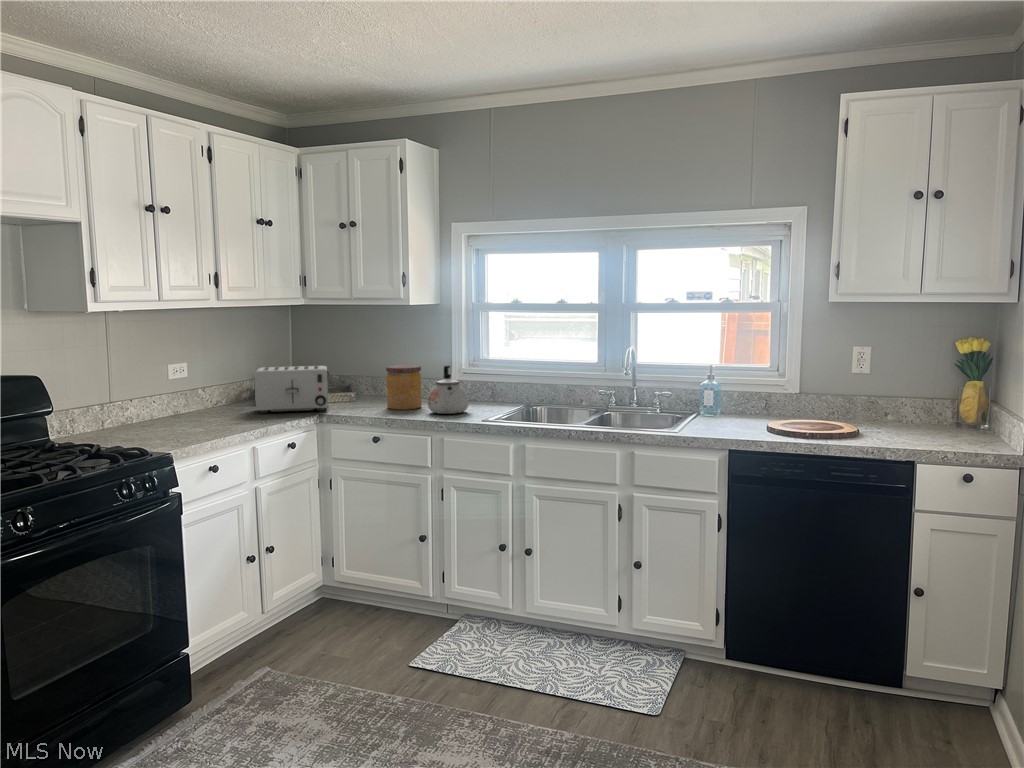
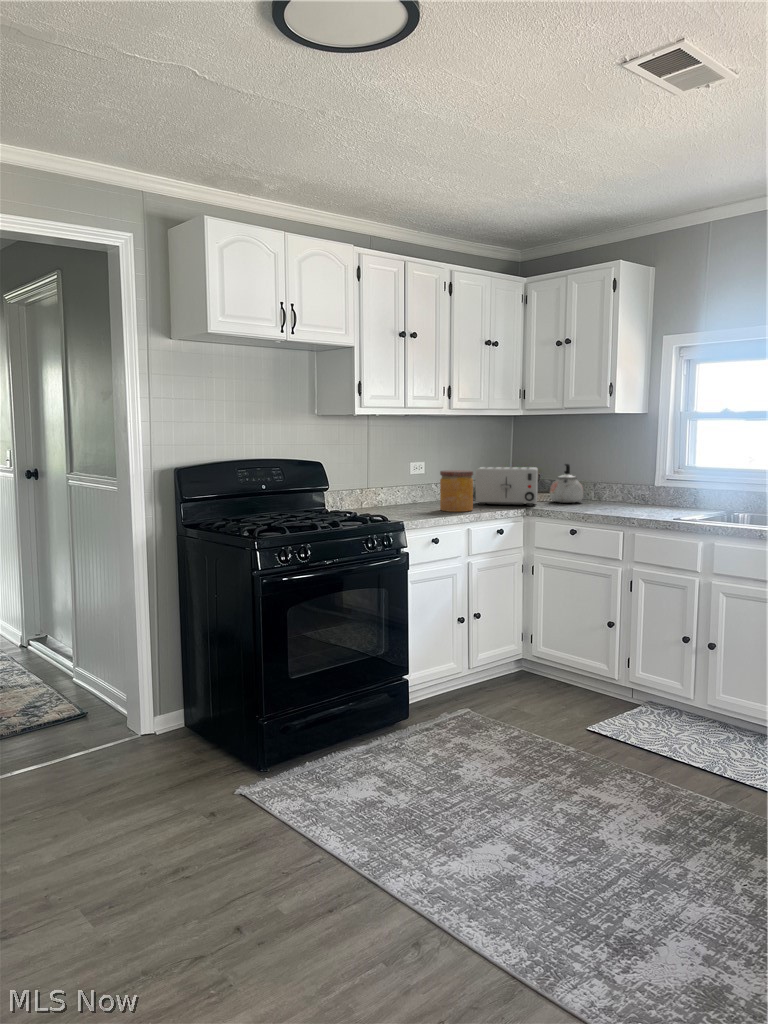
jar: present [386,365,422,410] -> present [440,470,473,512]
kettle: present [428,366,469,414] -> present [550,464,584,503]

